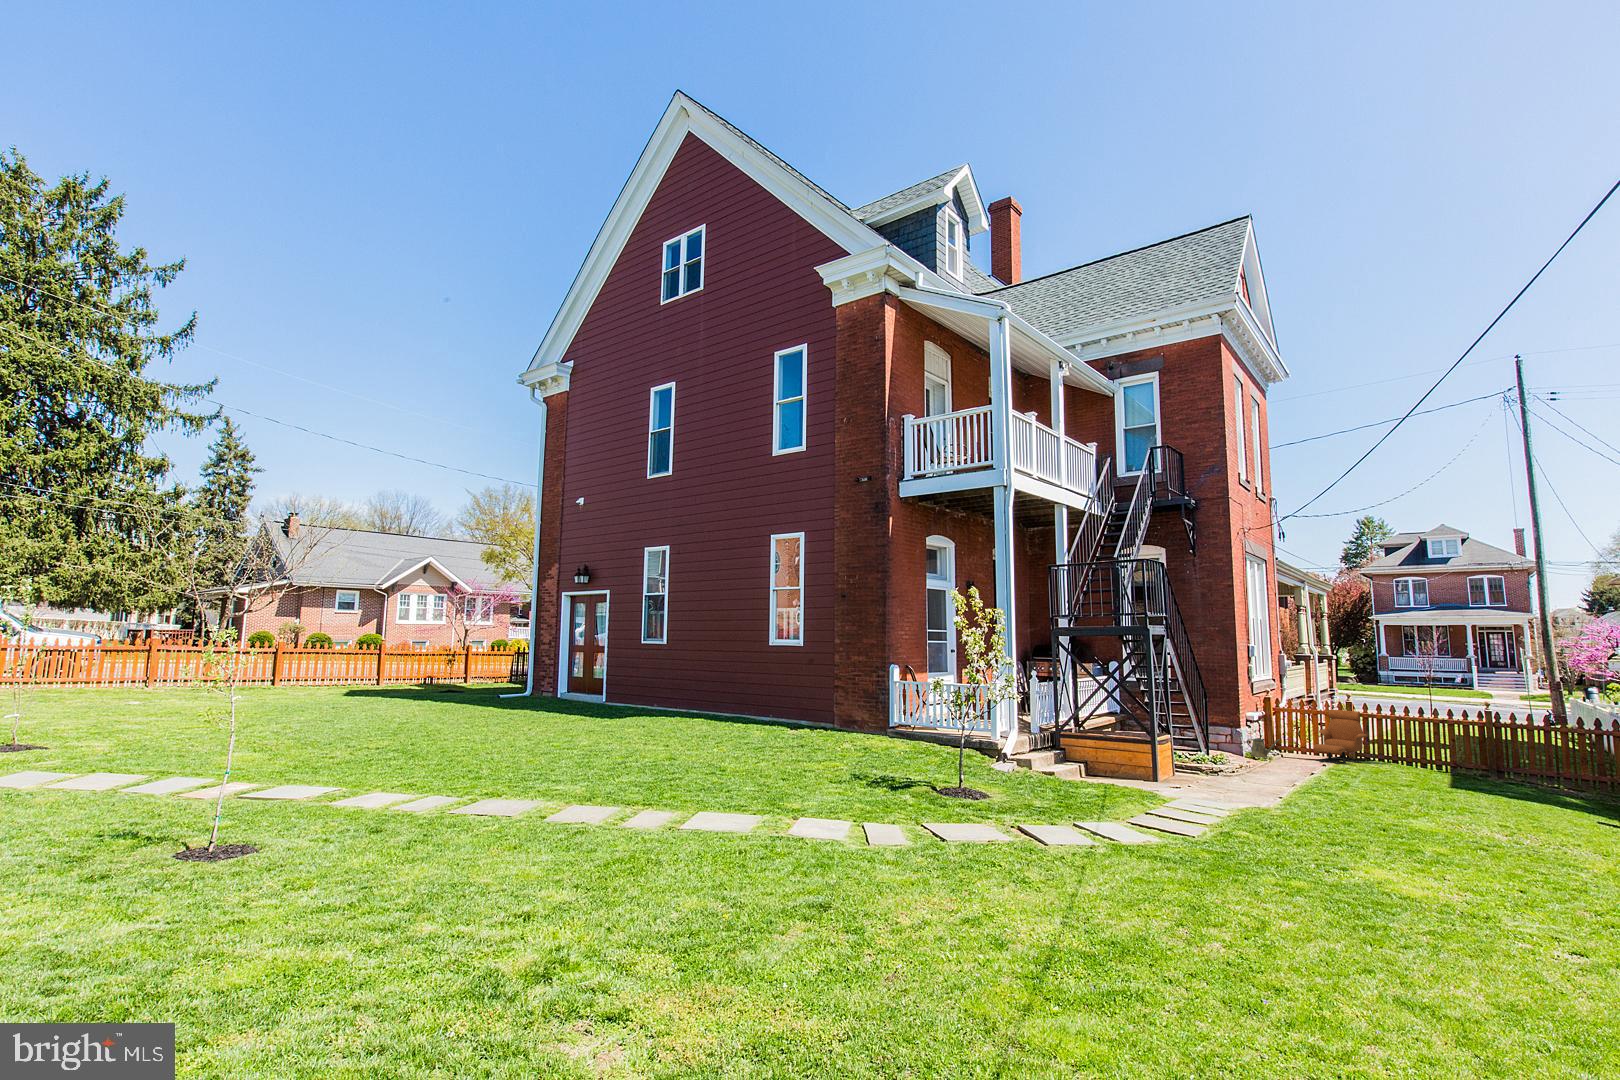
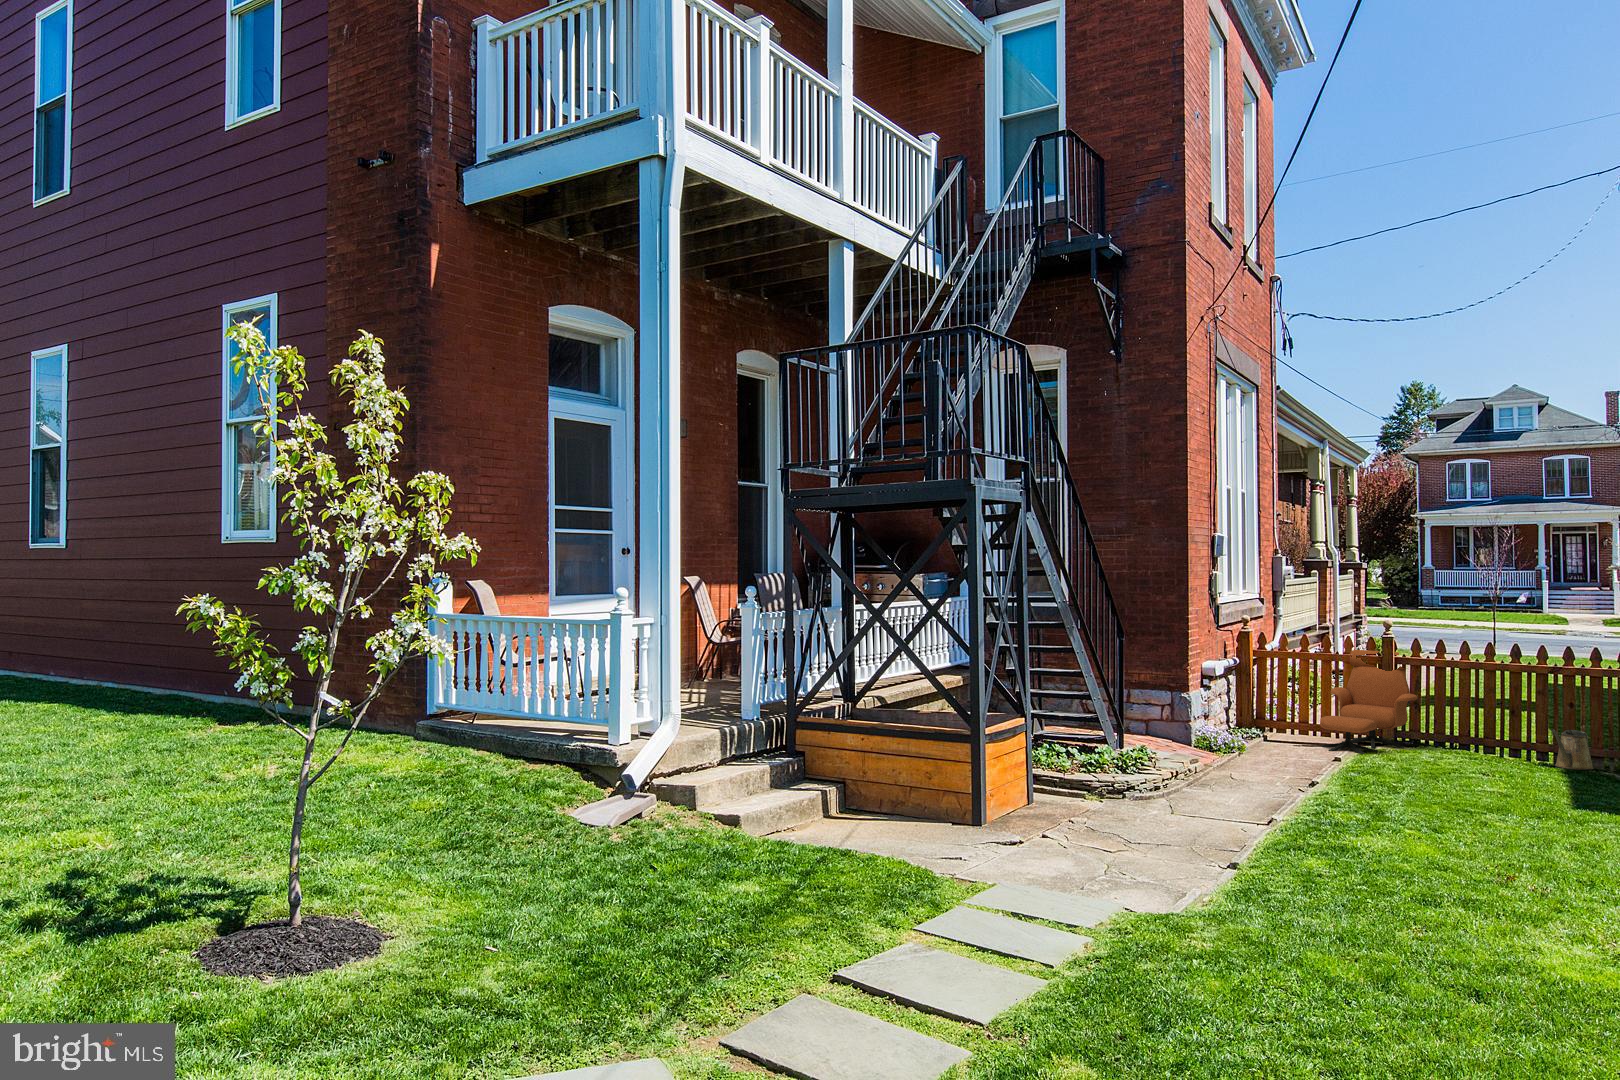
watering can: present [1247,738,1280,757] -> present [1551,729,1594,770]

